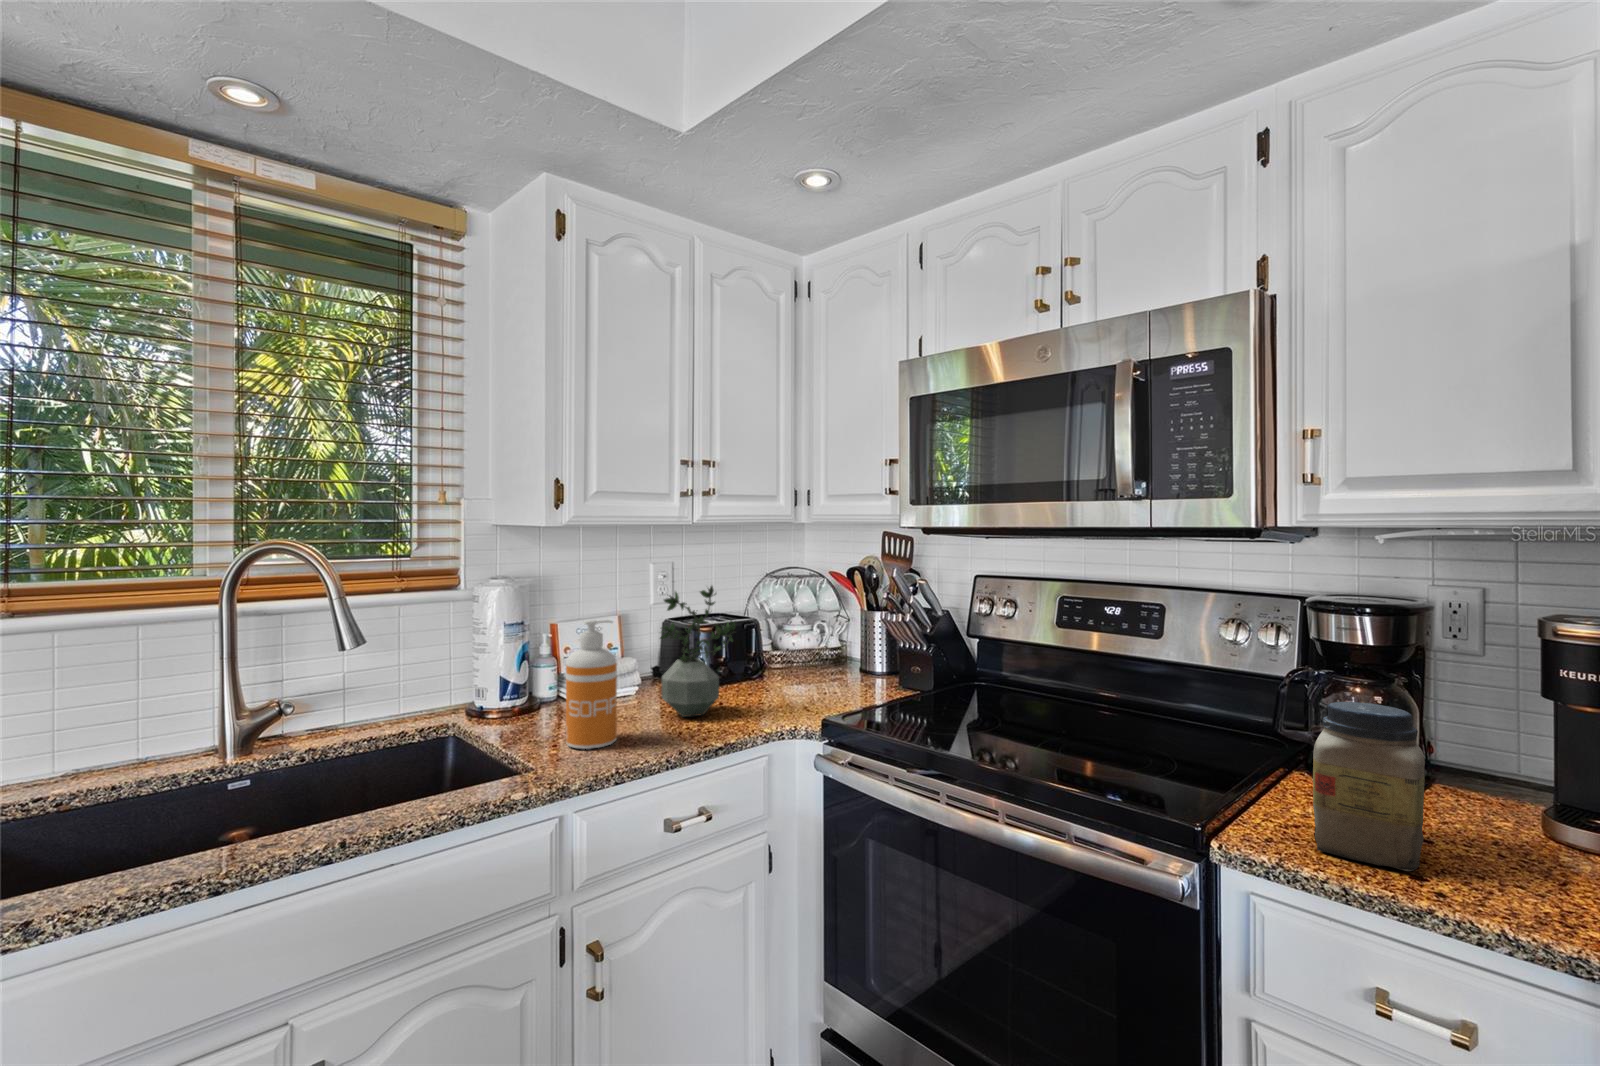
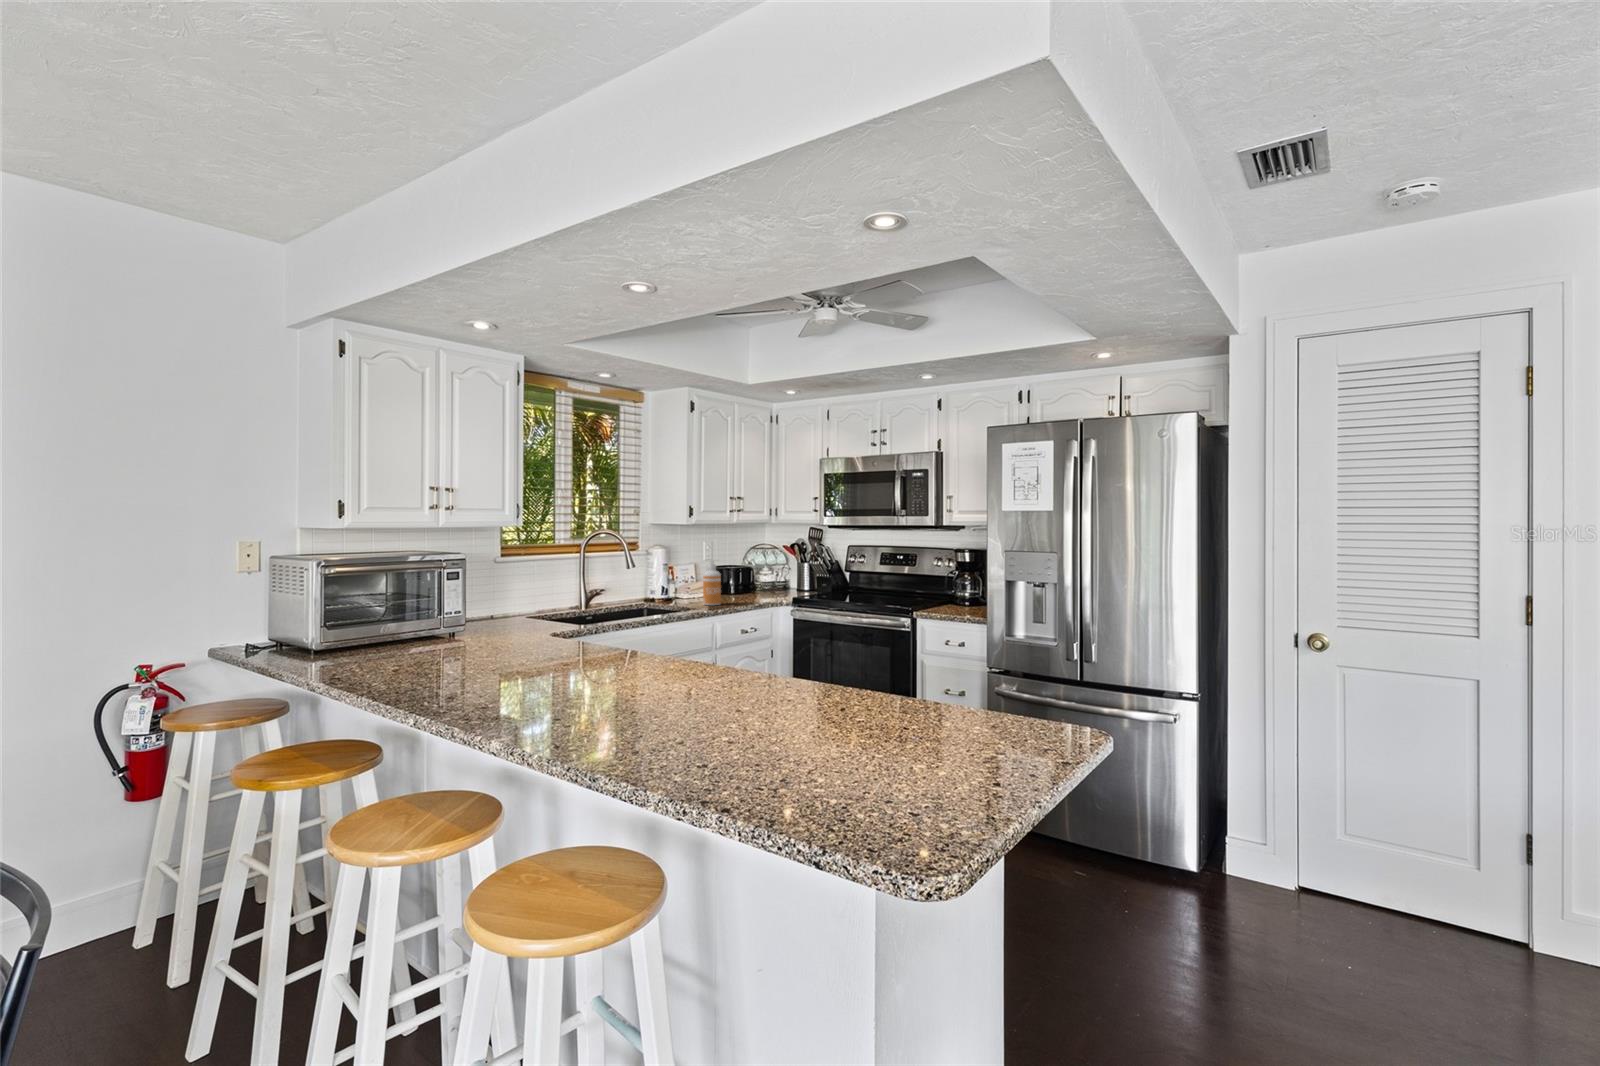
potted plant: present [660,586,736,717] -> none [728,549,756,600]
jar: present [1313,702,1425,871] -> none [937,574,963,613]

